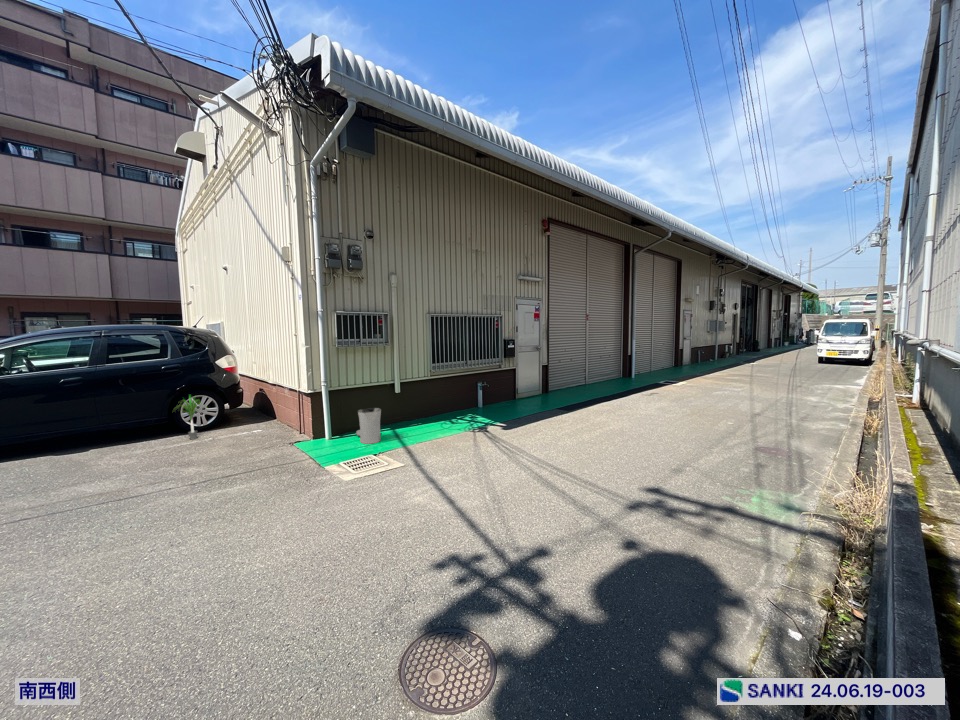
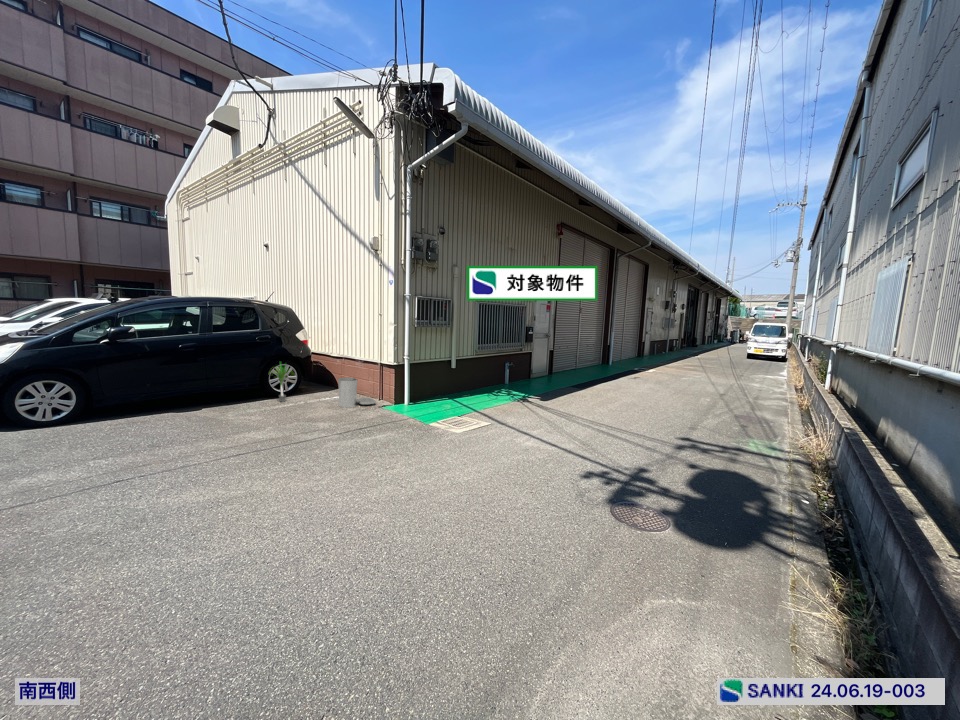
trash can: present [356,408,381,444] -> present [338,377,375,408]

